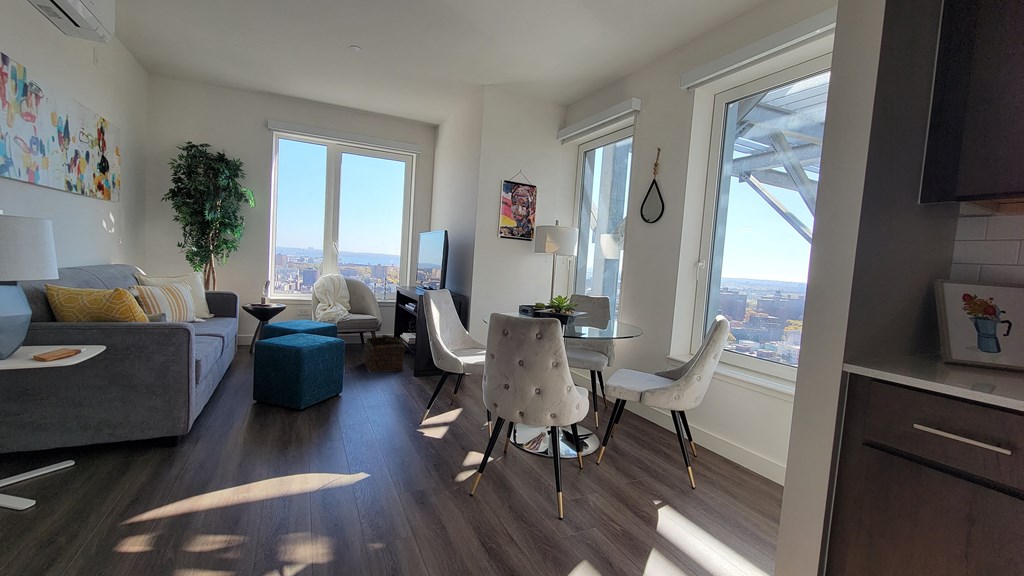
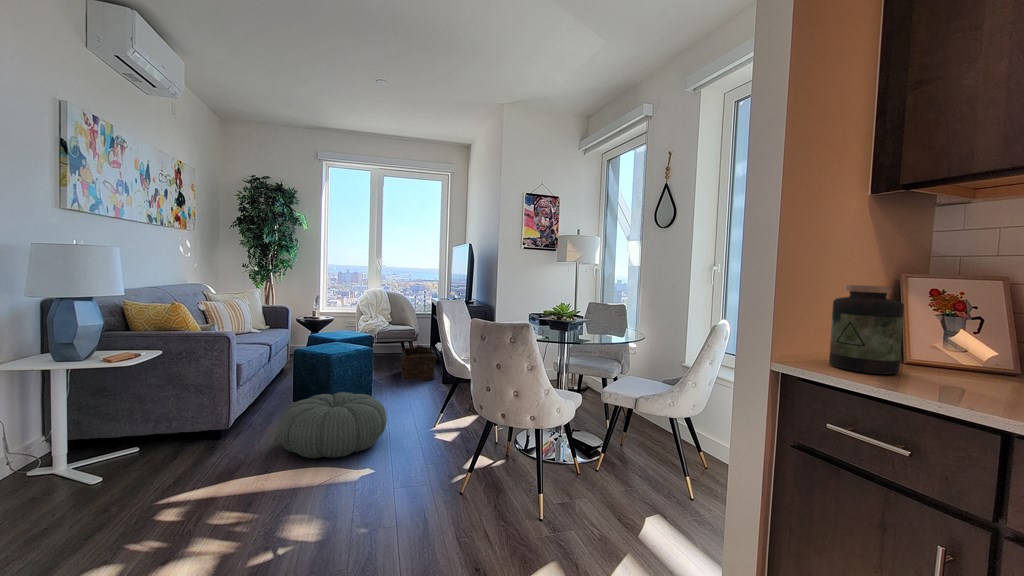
jar: none [906,291,988,378] -> present [829,285,904,374]
pouf: none [253,389,373,464] -> present [279,392,387,458]

